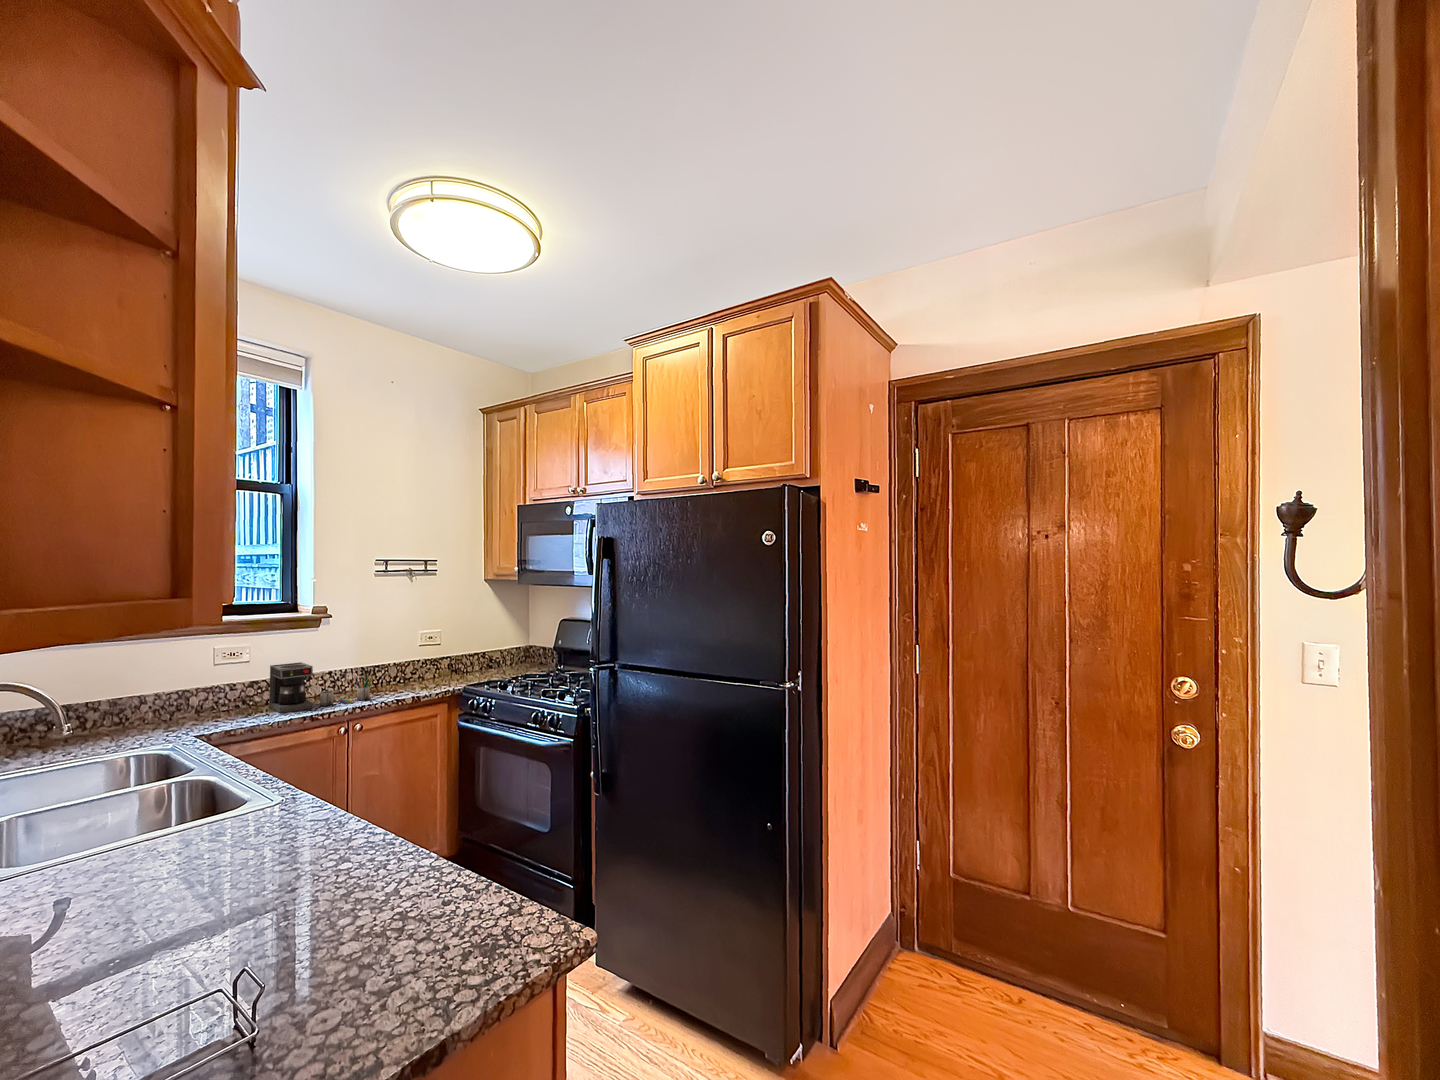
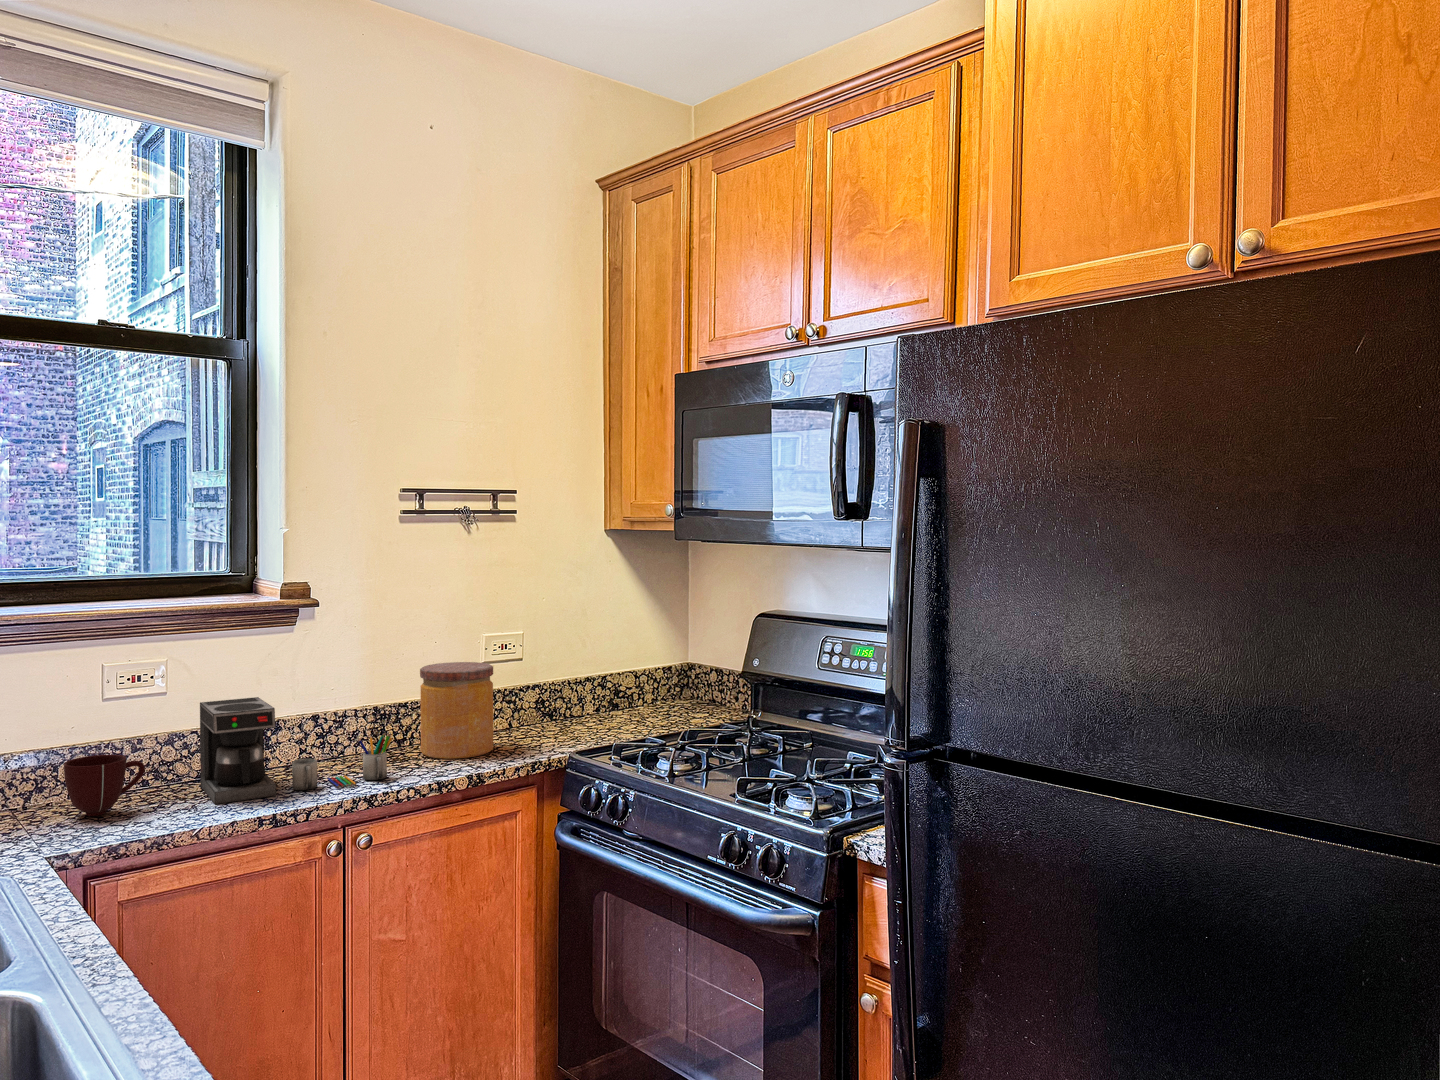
jar: none [386,643,425,690] -> present [420,662,493,759]
mug: none [200,691,243,721] -> present [64,754,145,816]

